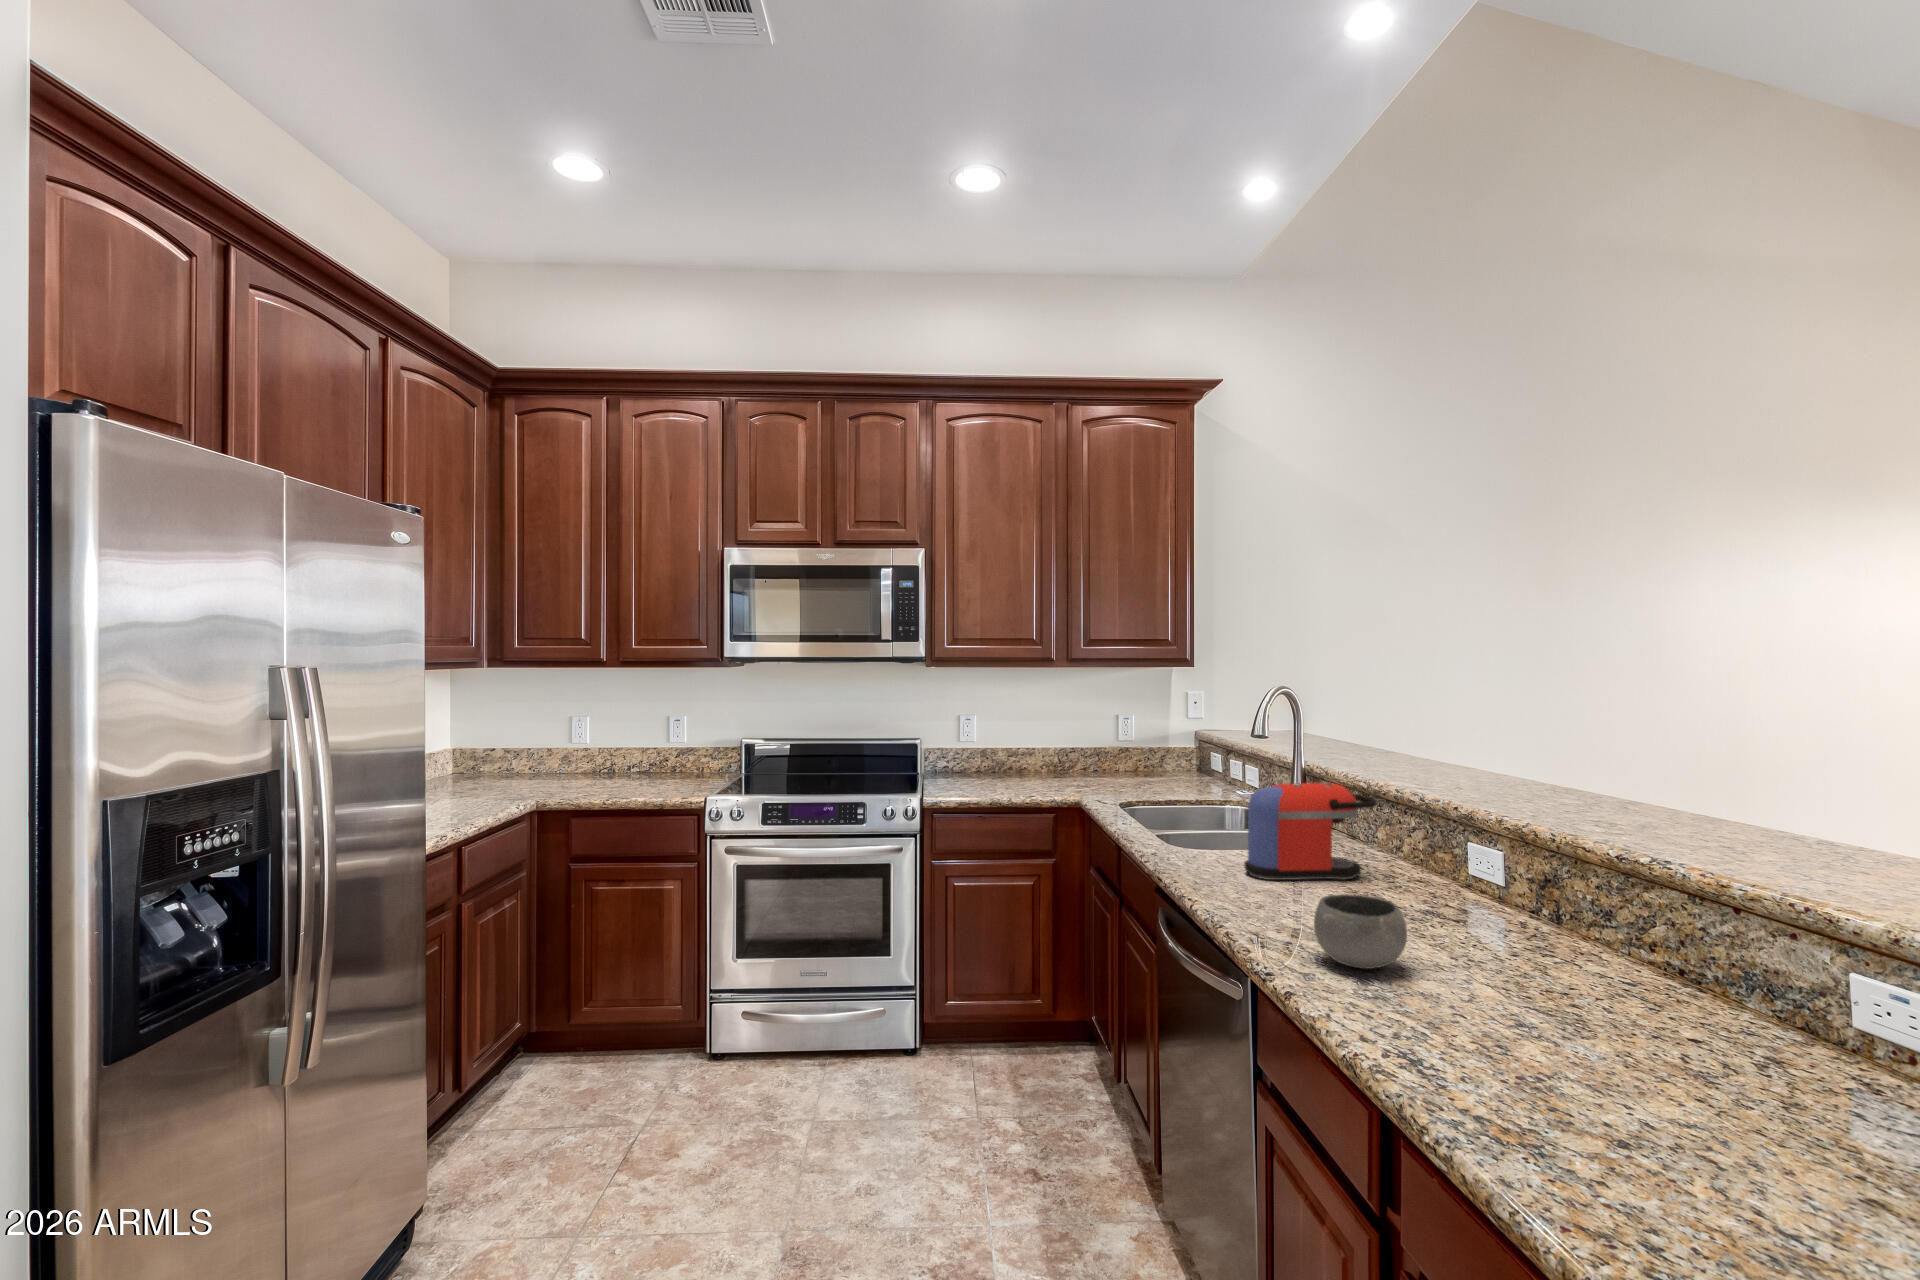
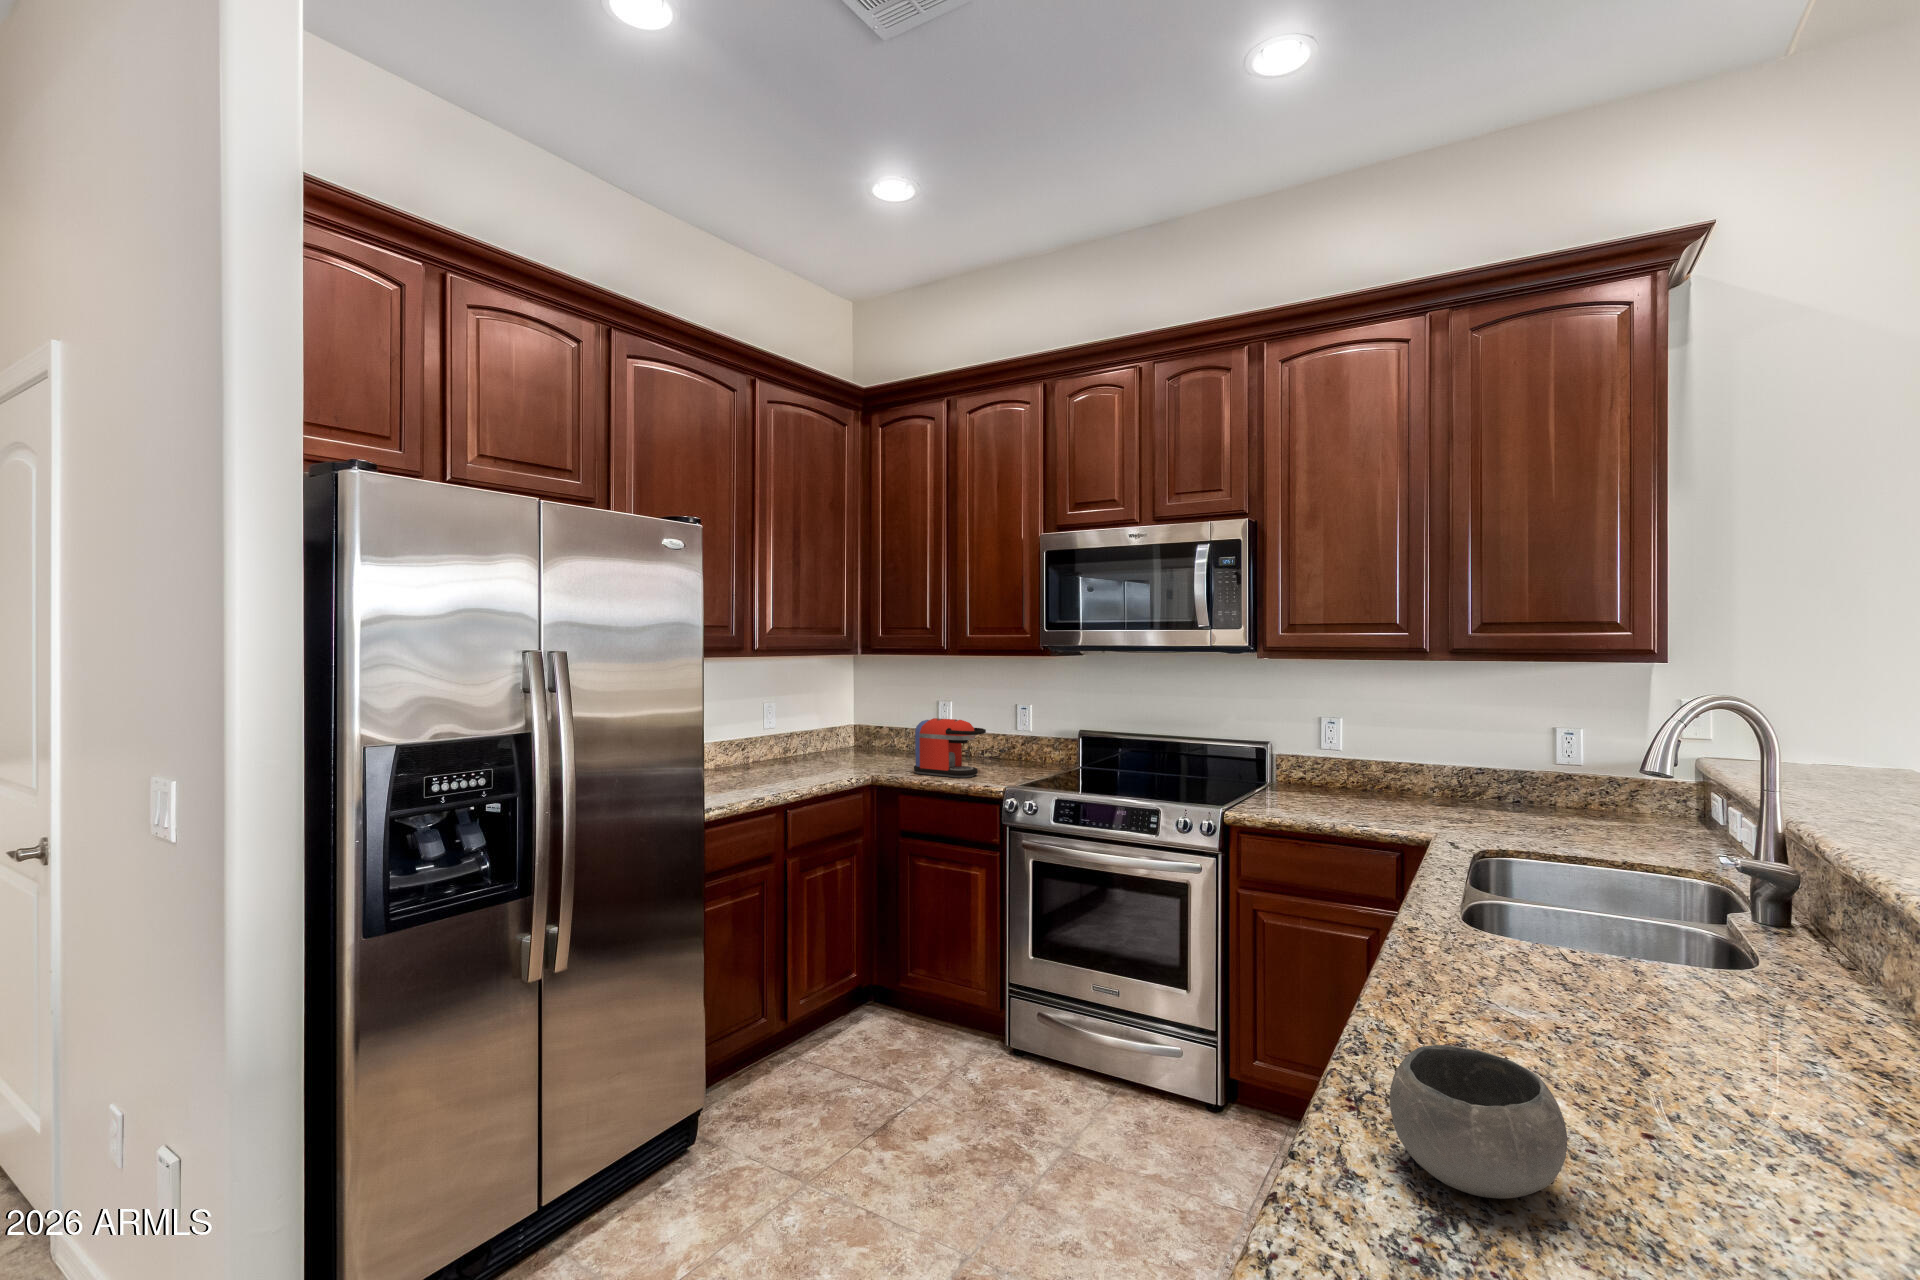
coffee maker: present [1244,783,1377,880] -> present [914,718,986,778]

